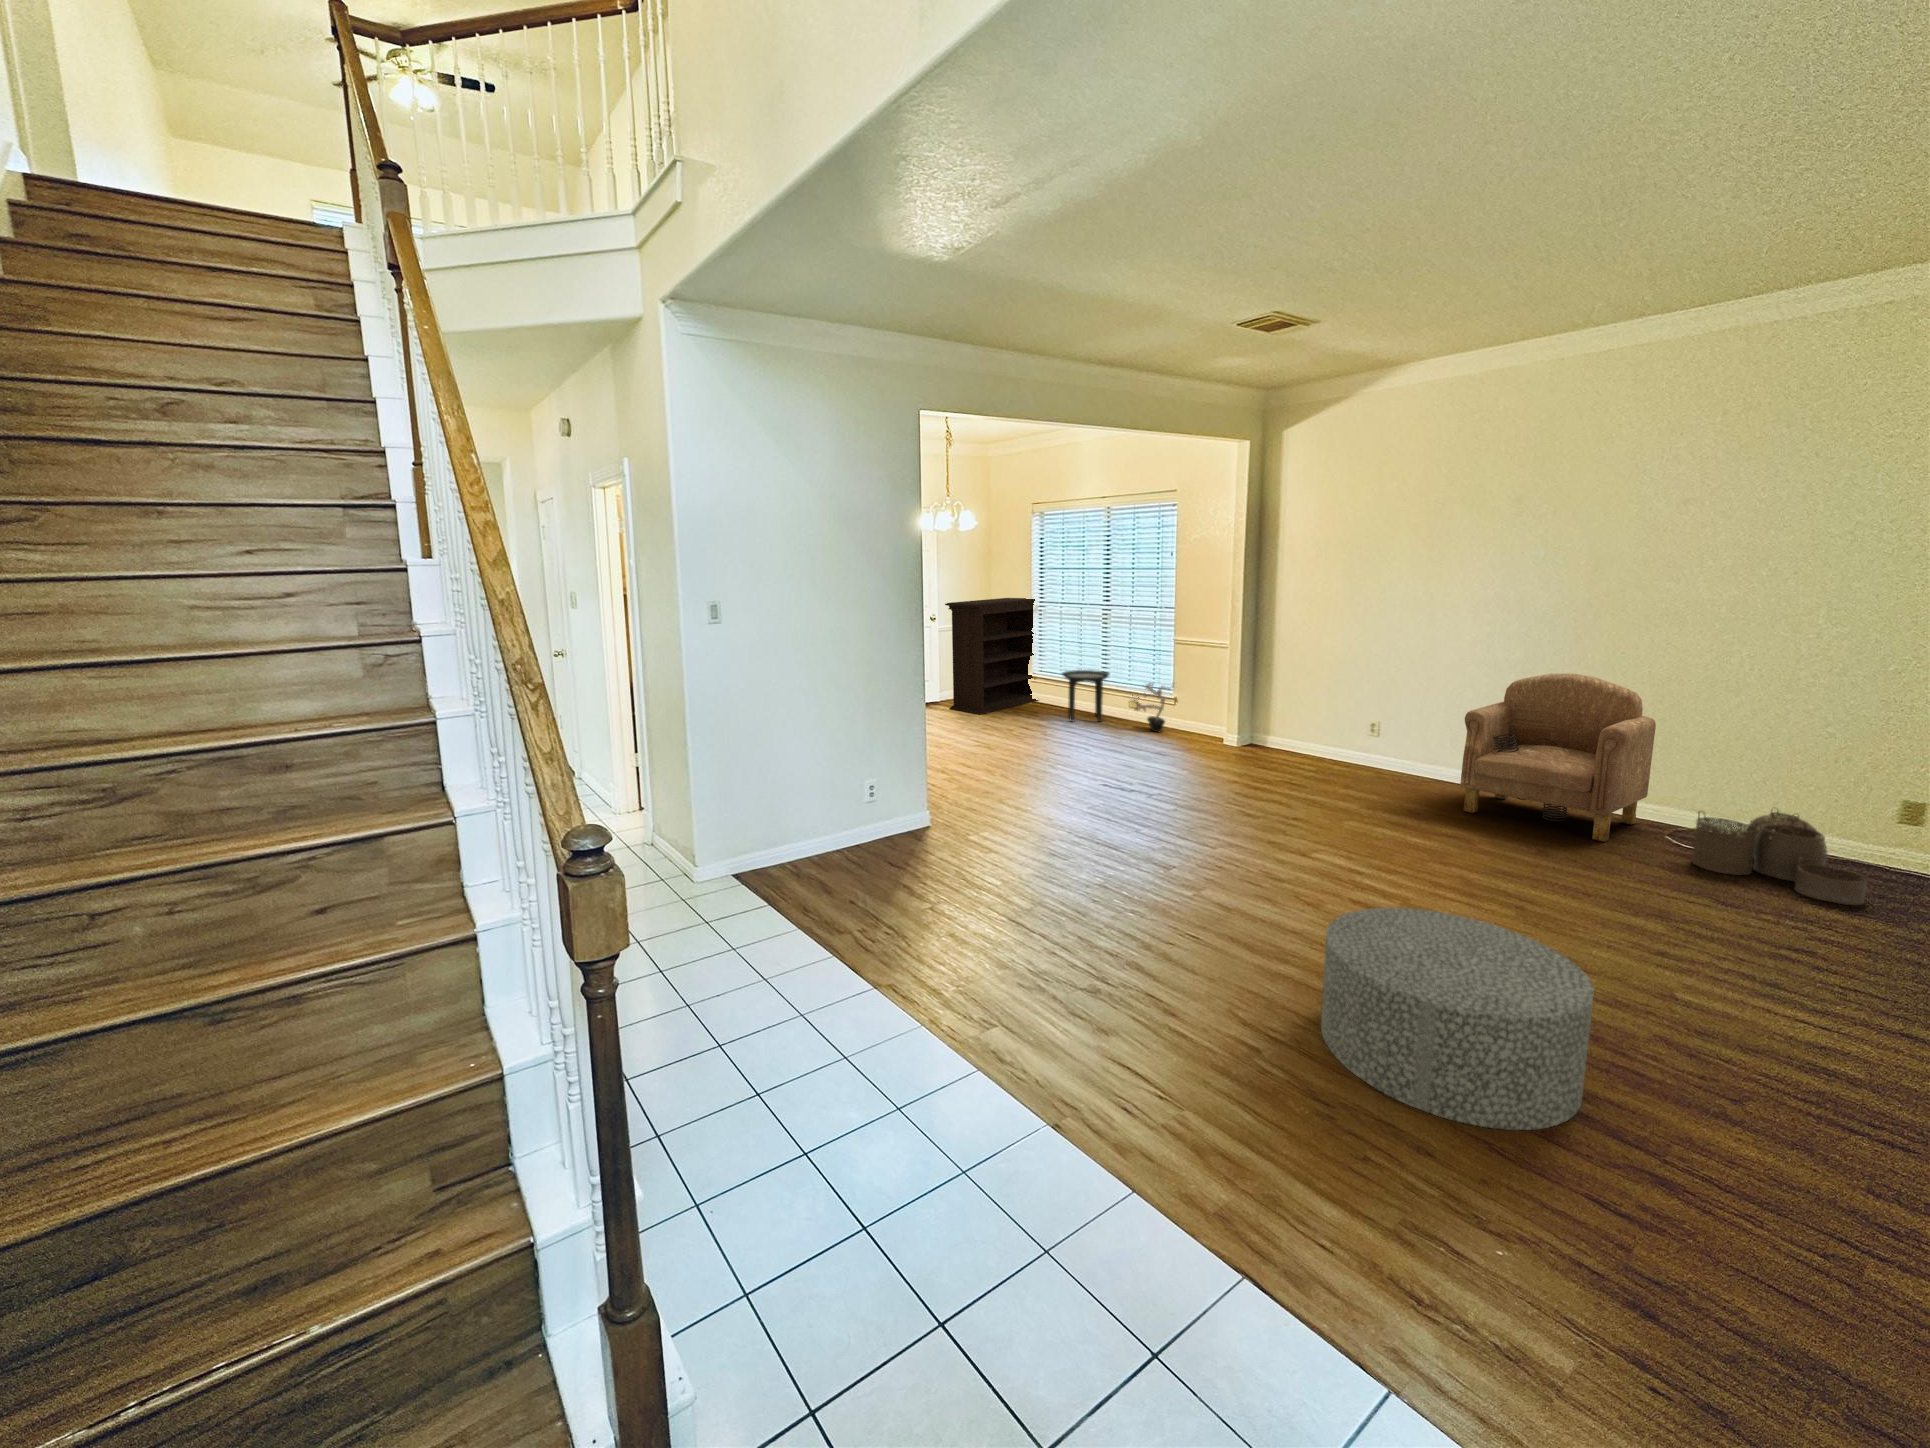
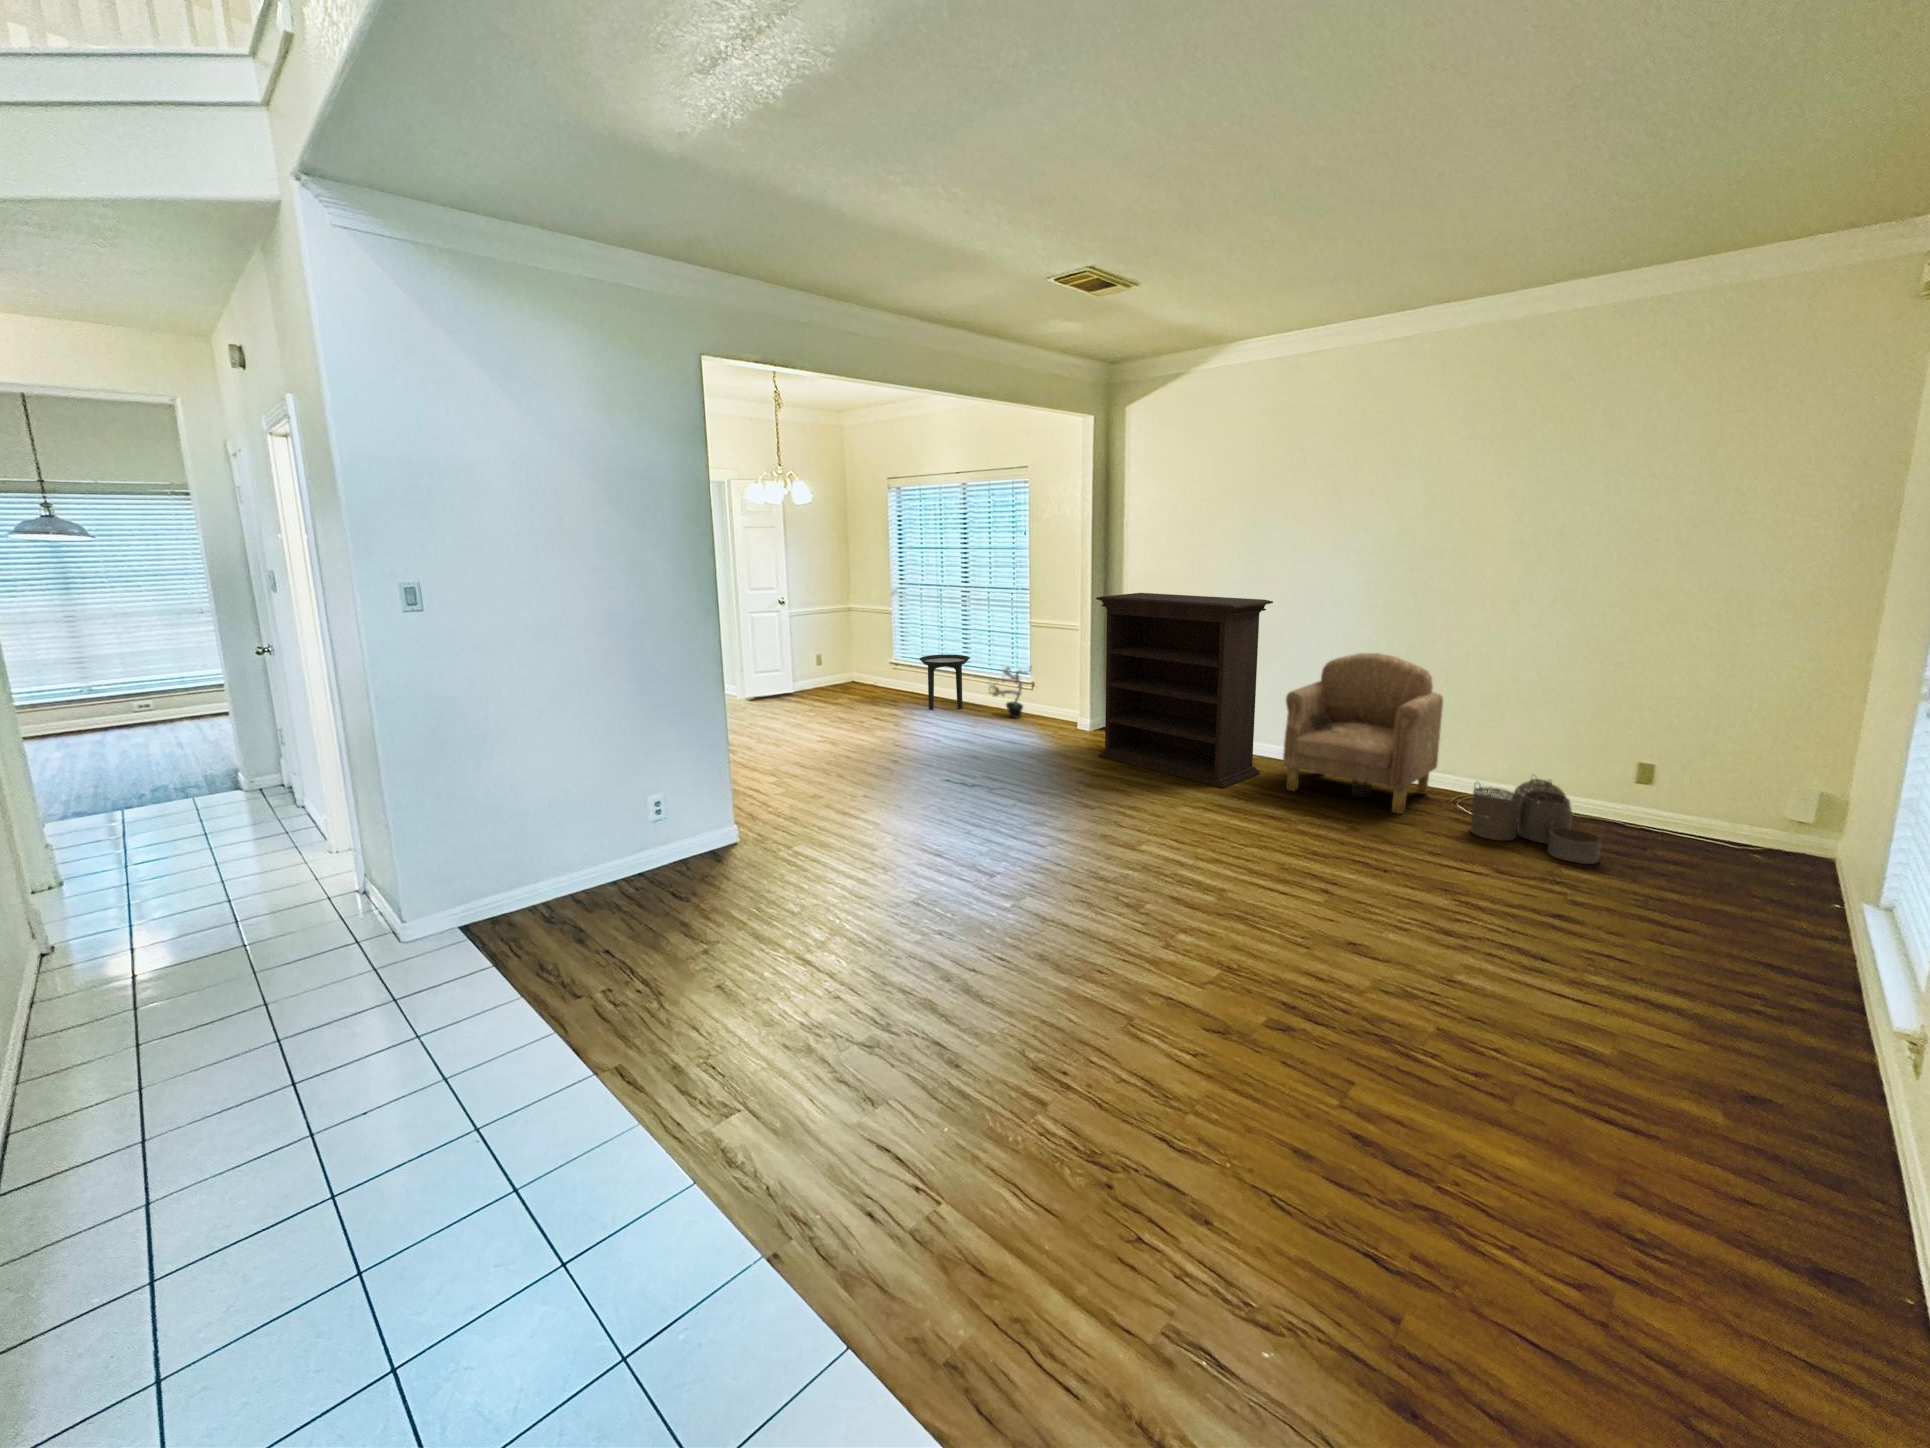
bookshelf: present [945,598,1039,715] -> present [1096,593,1273,788]
ottoman: present [1321,908,1594,1130] -> none [1113,918,1366,1170]

